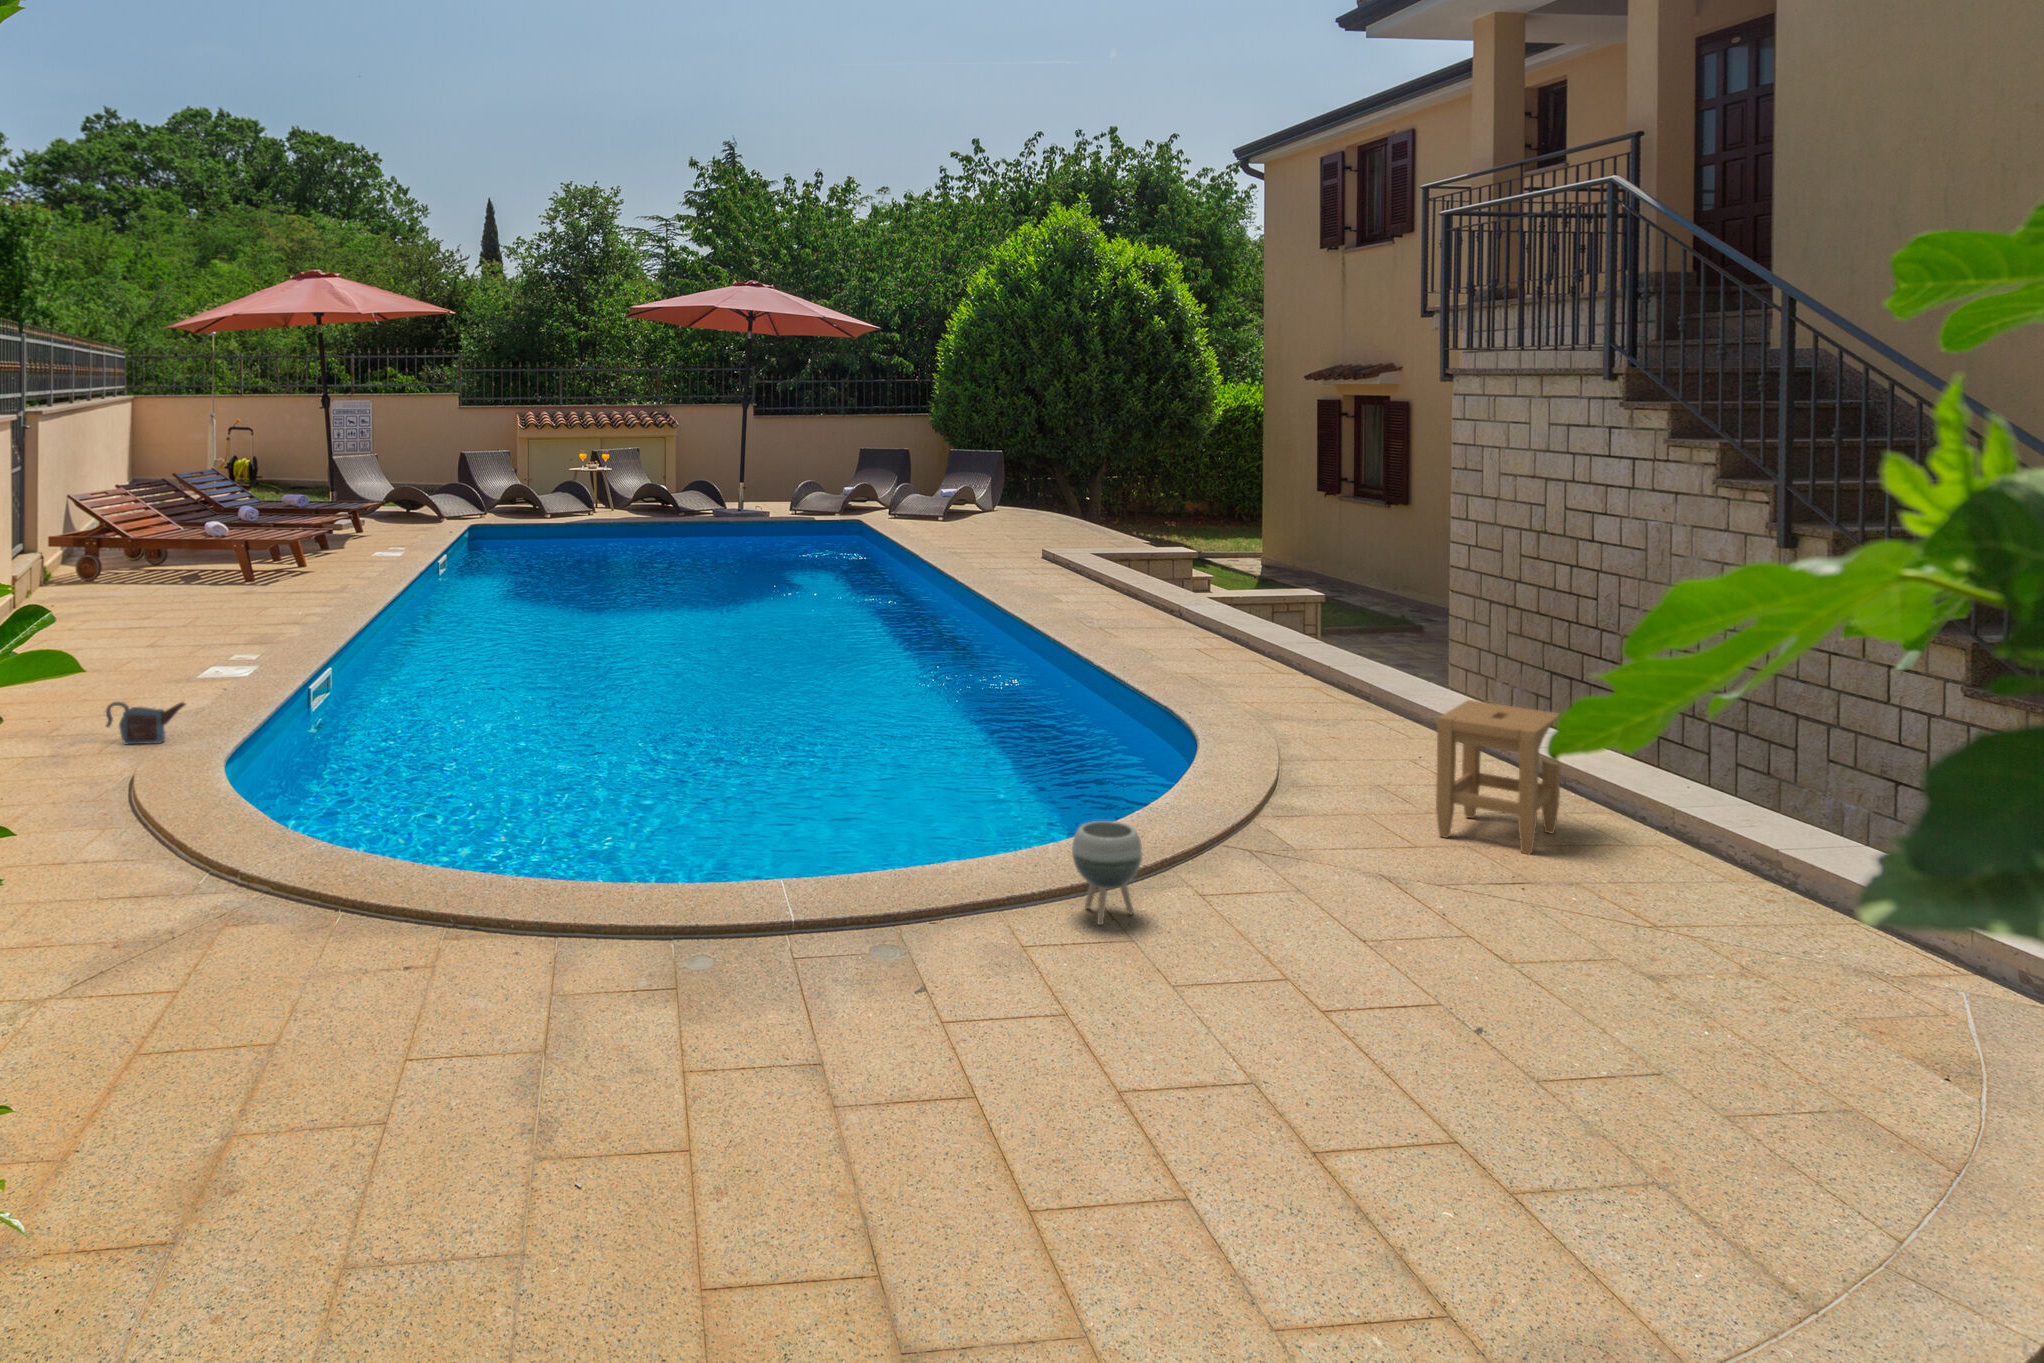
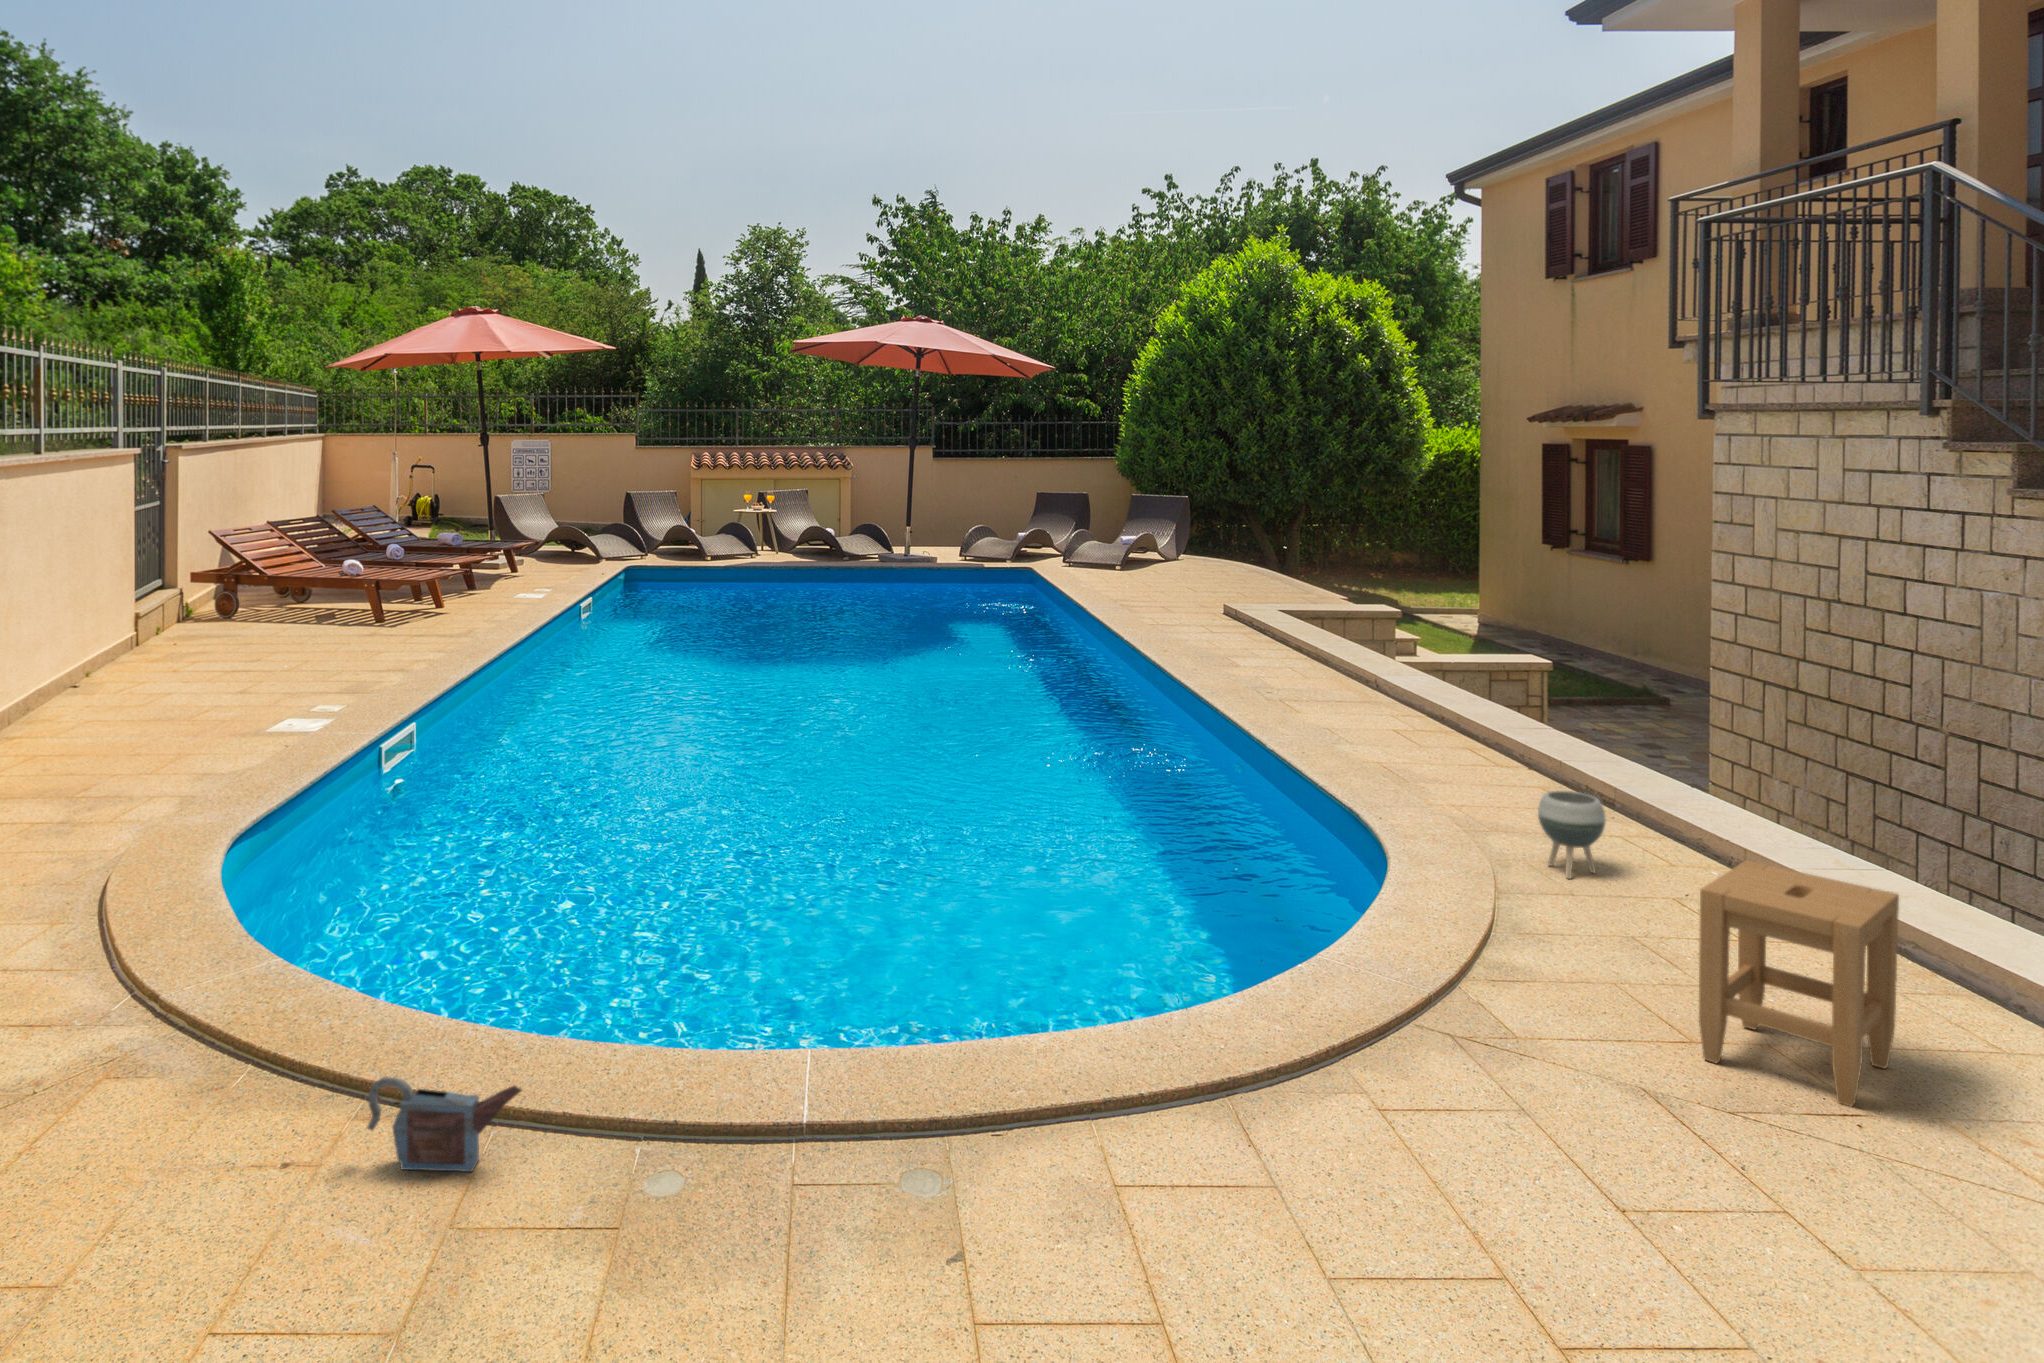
watering can: present [106,701,185,744] -> present [367,1077,521,1172]
planter: present [1072,821,1142,925] -> present [1538,790,1606,879]

